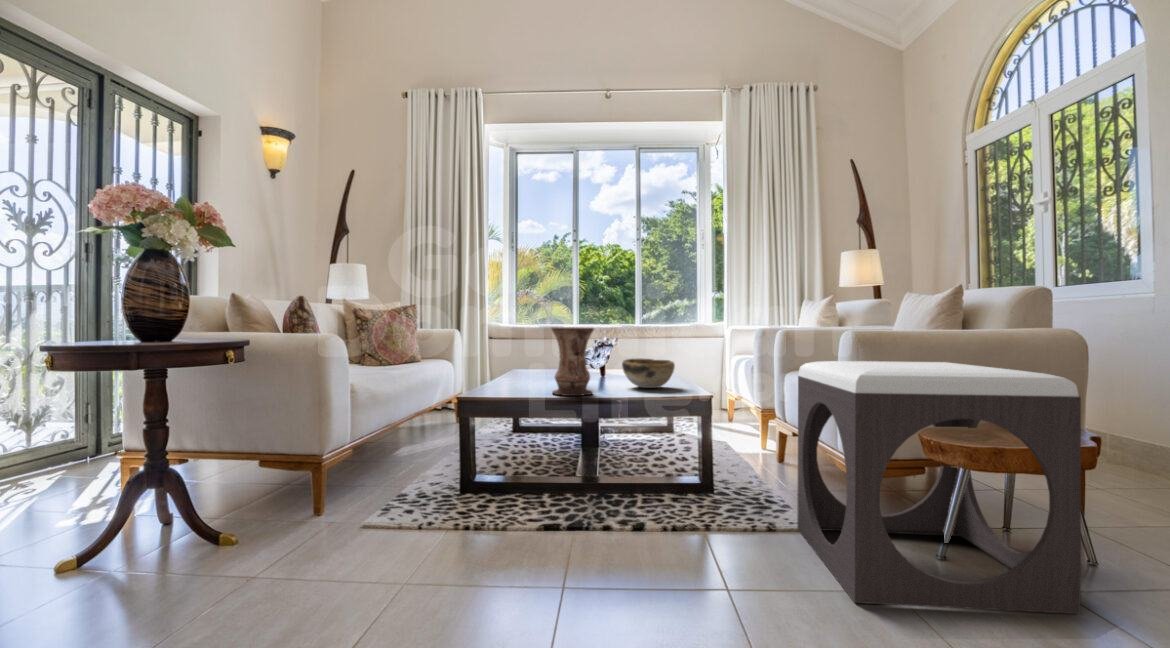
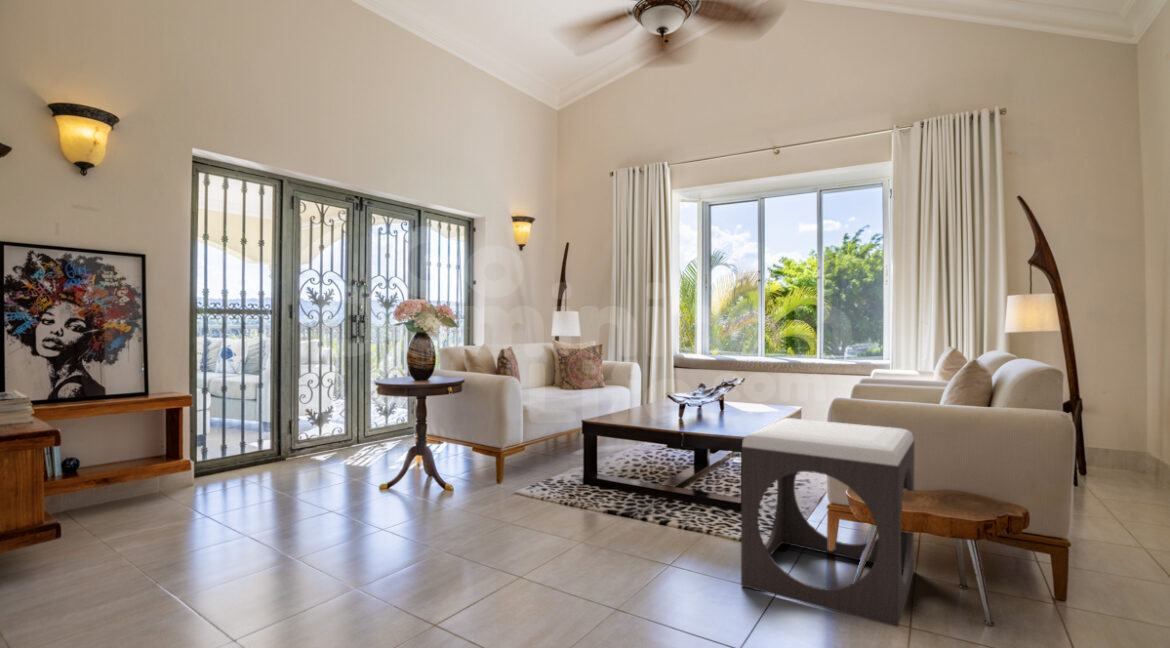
vase: present [552,327,594,396] -> none [638,376,669,426]
decorative bowl: present [622,359,675,388] -> none [702,399,744,424]

